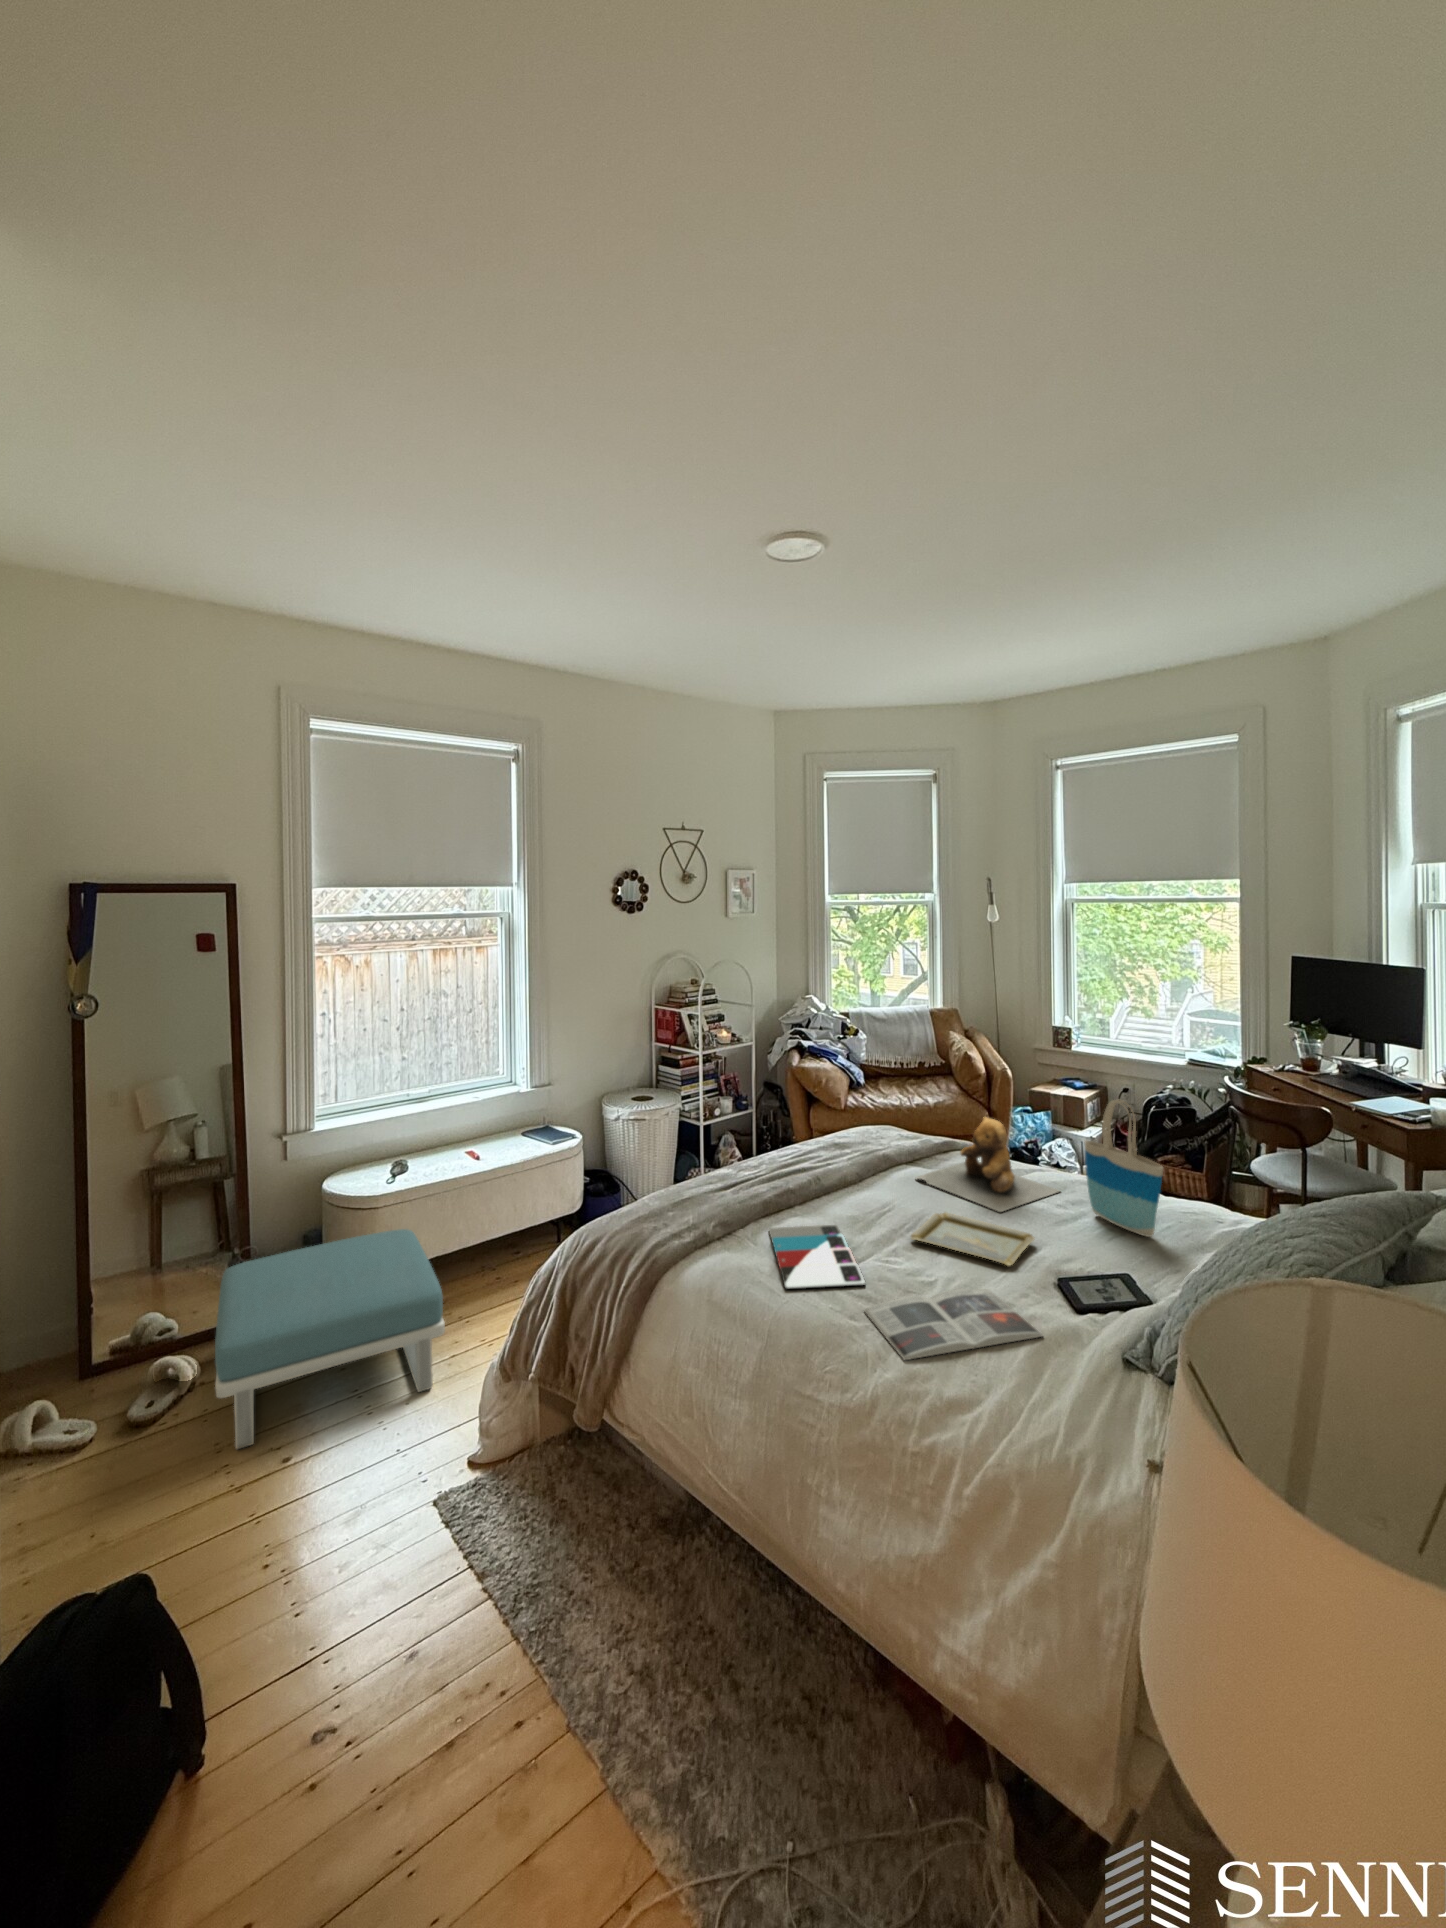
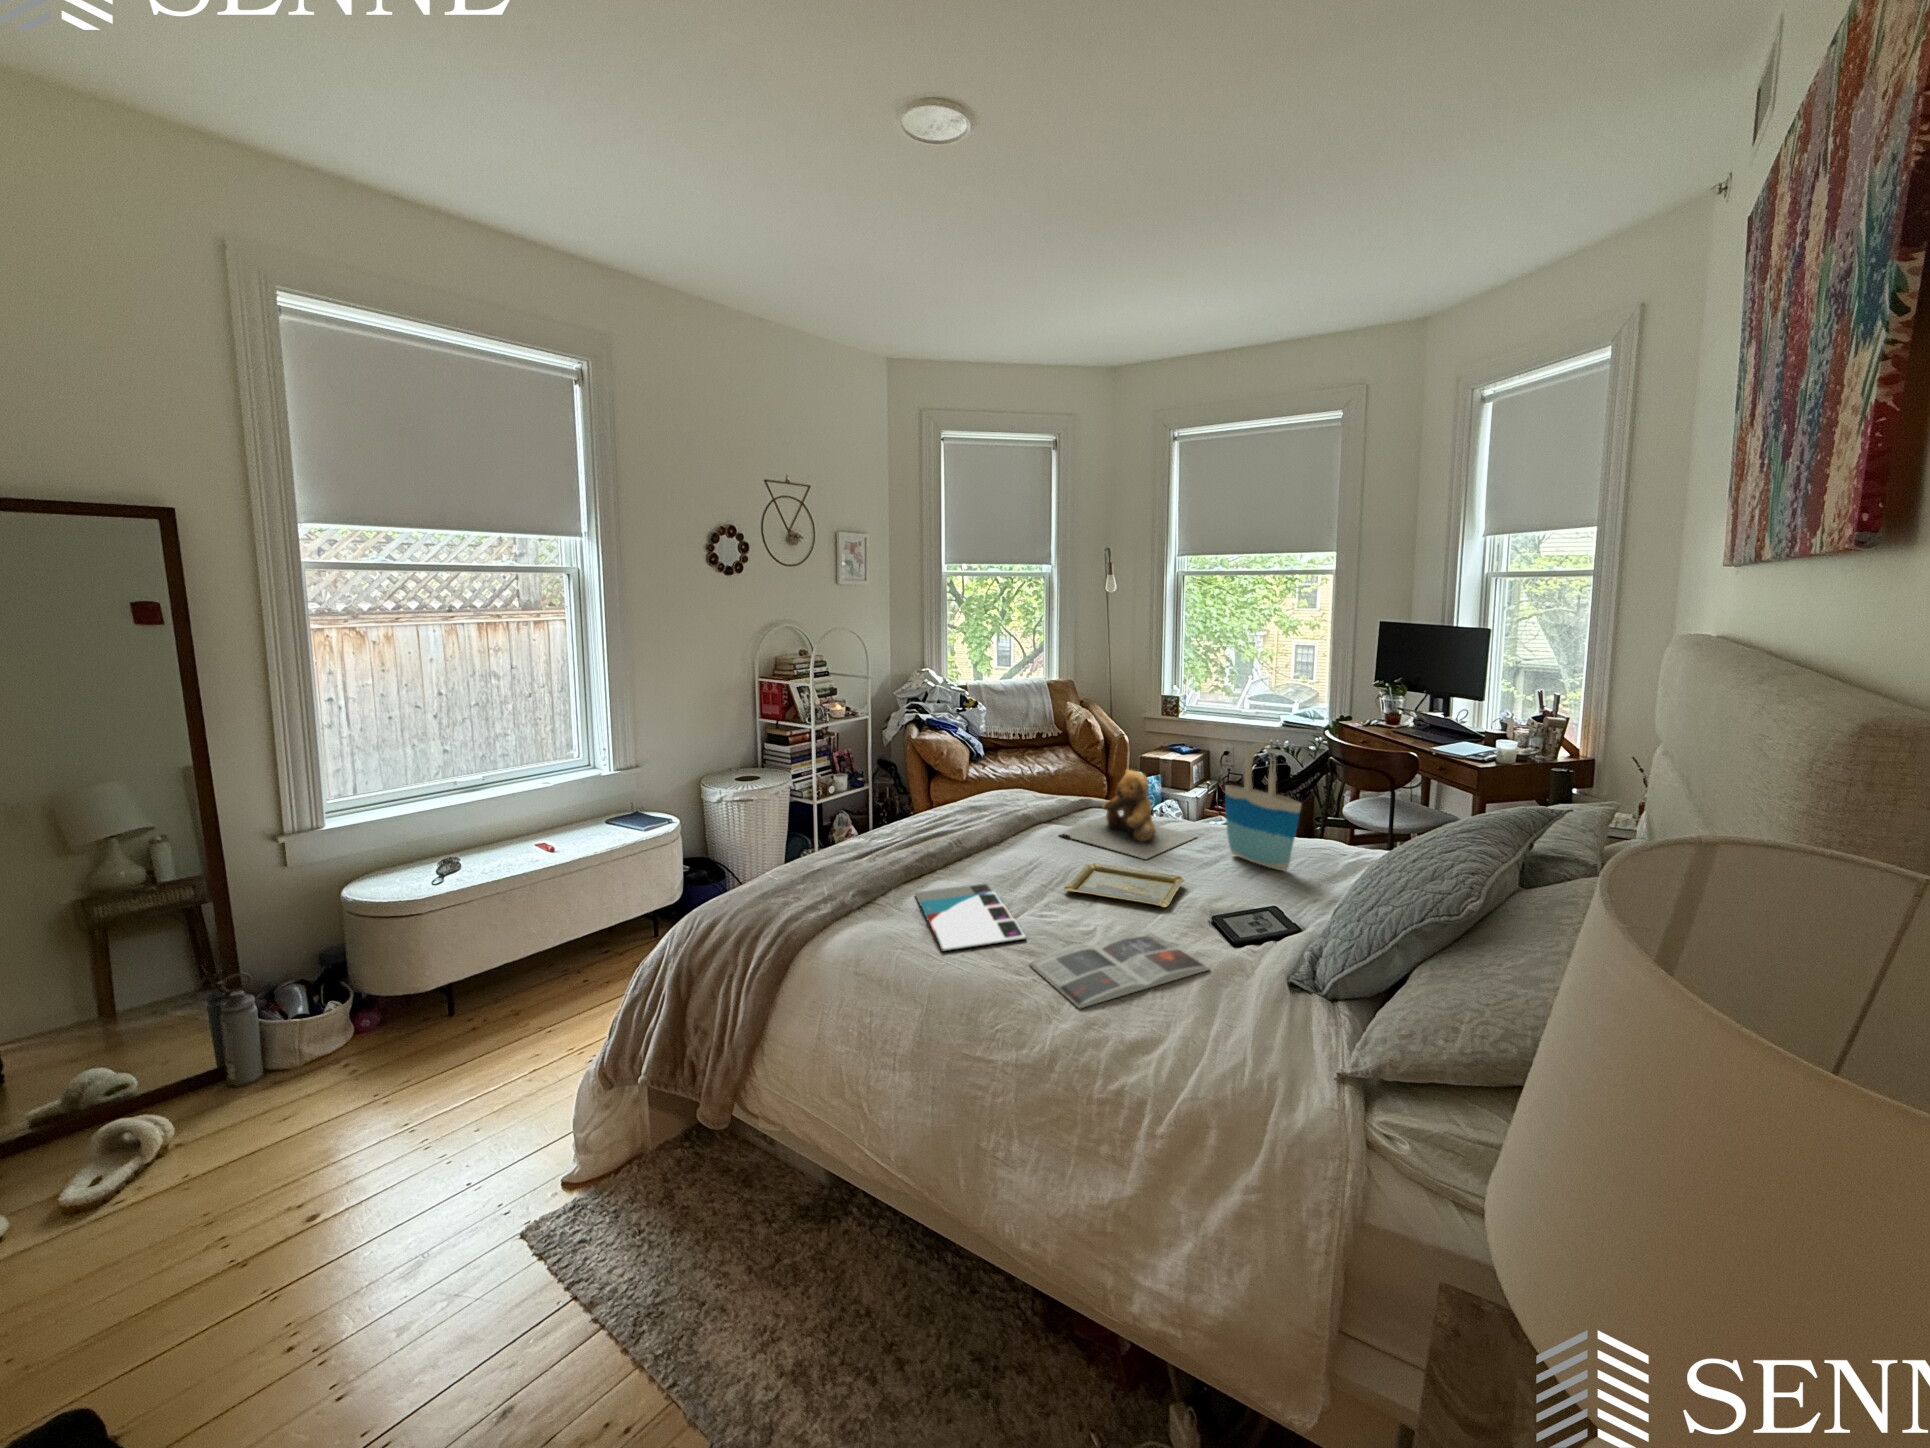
footstool: present [215,1229,445,1449] -> none [188,935,524,1219]

